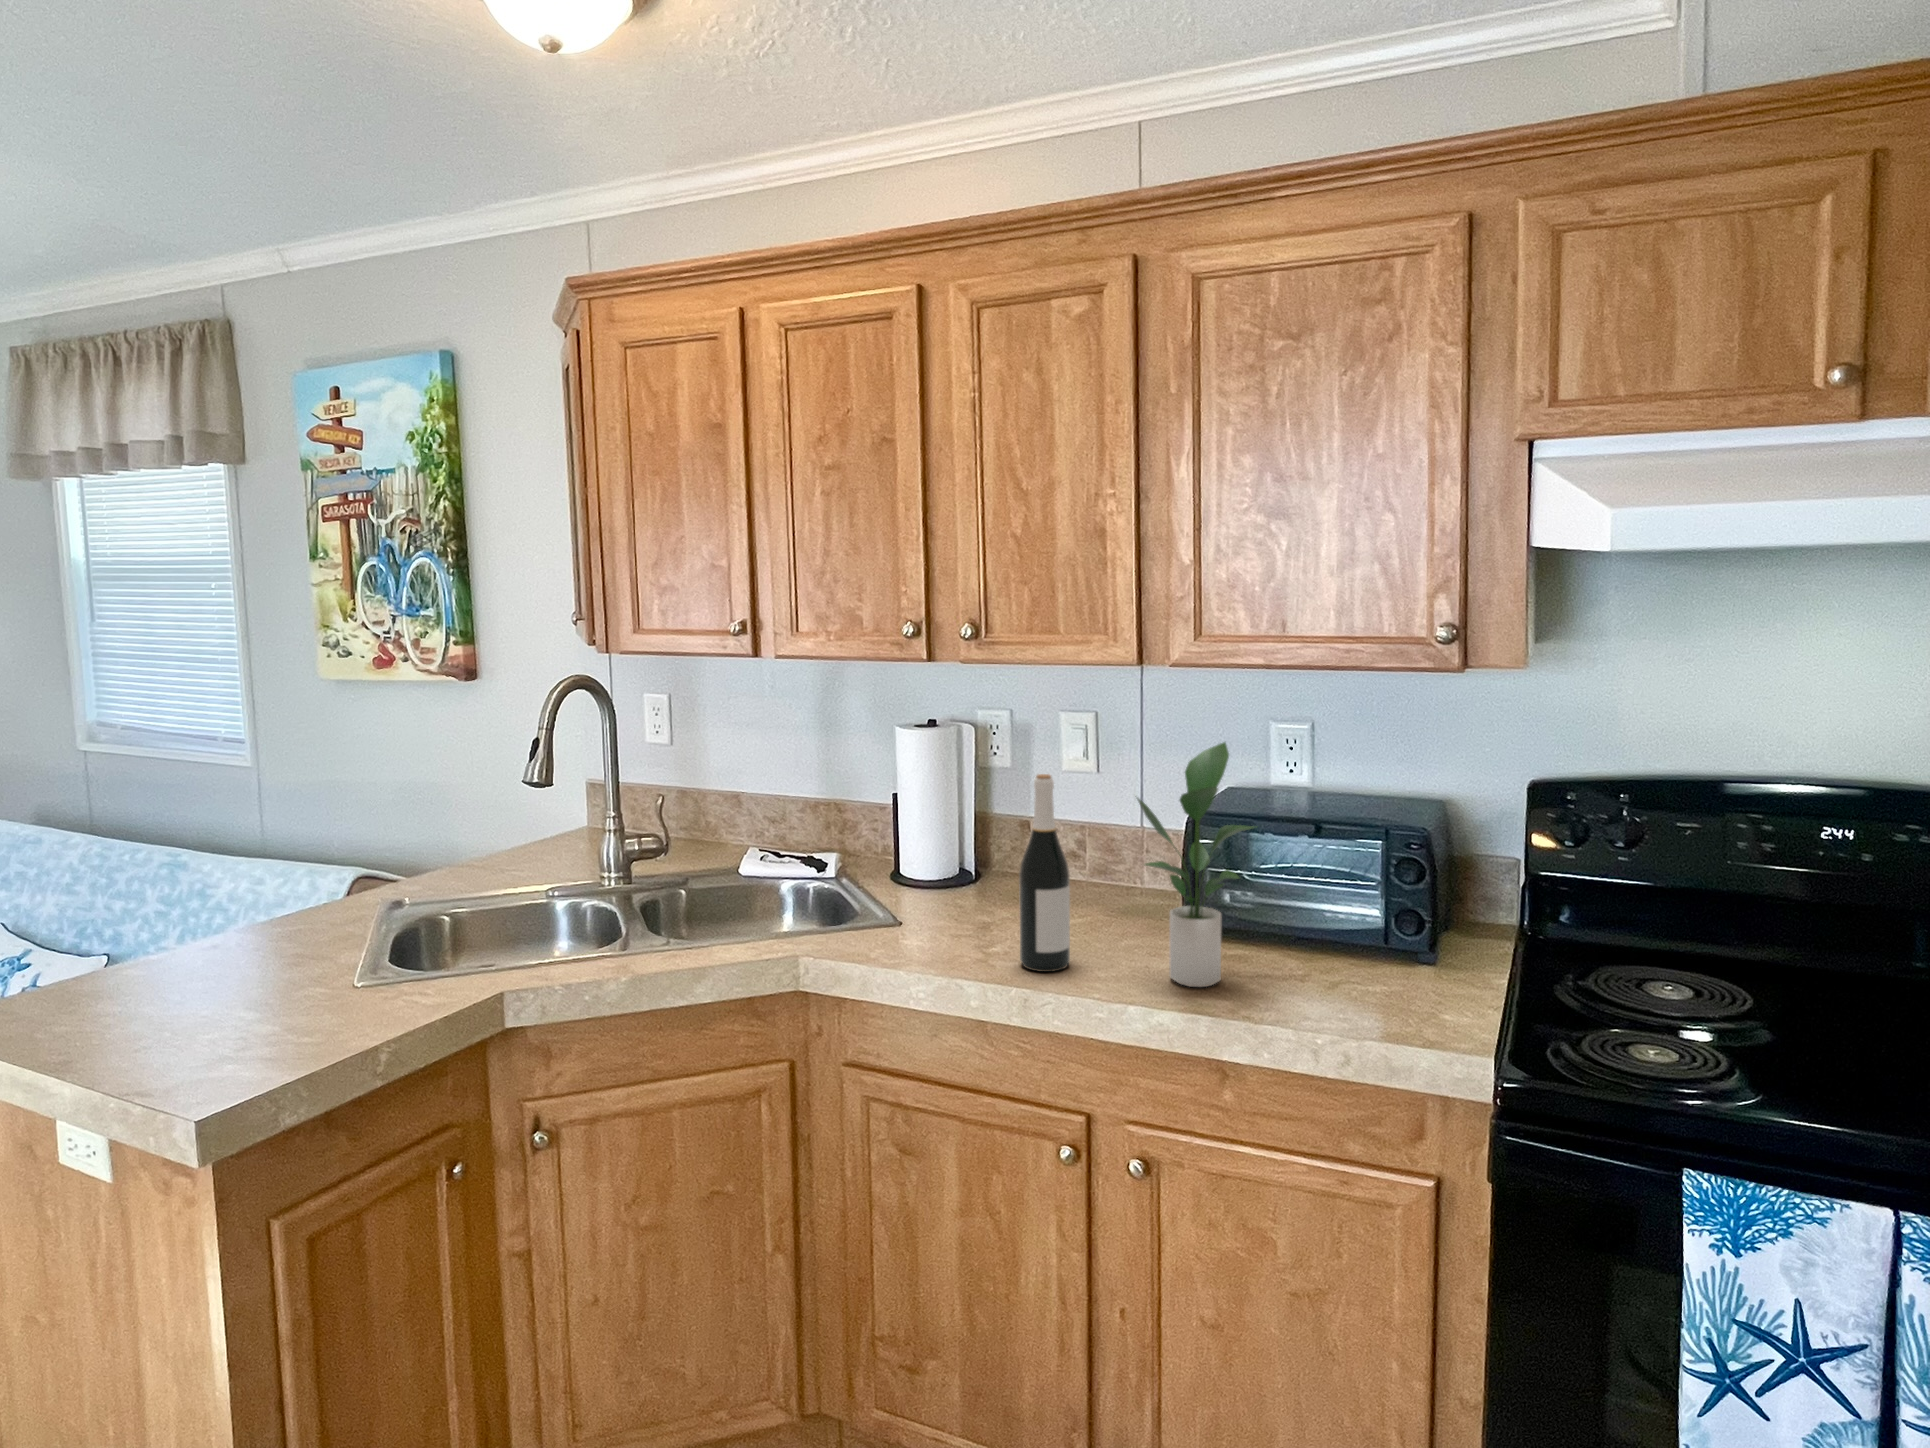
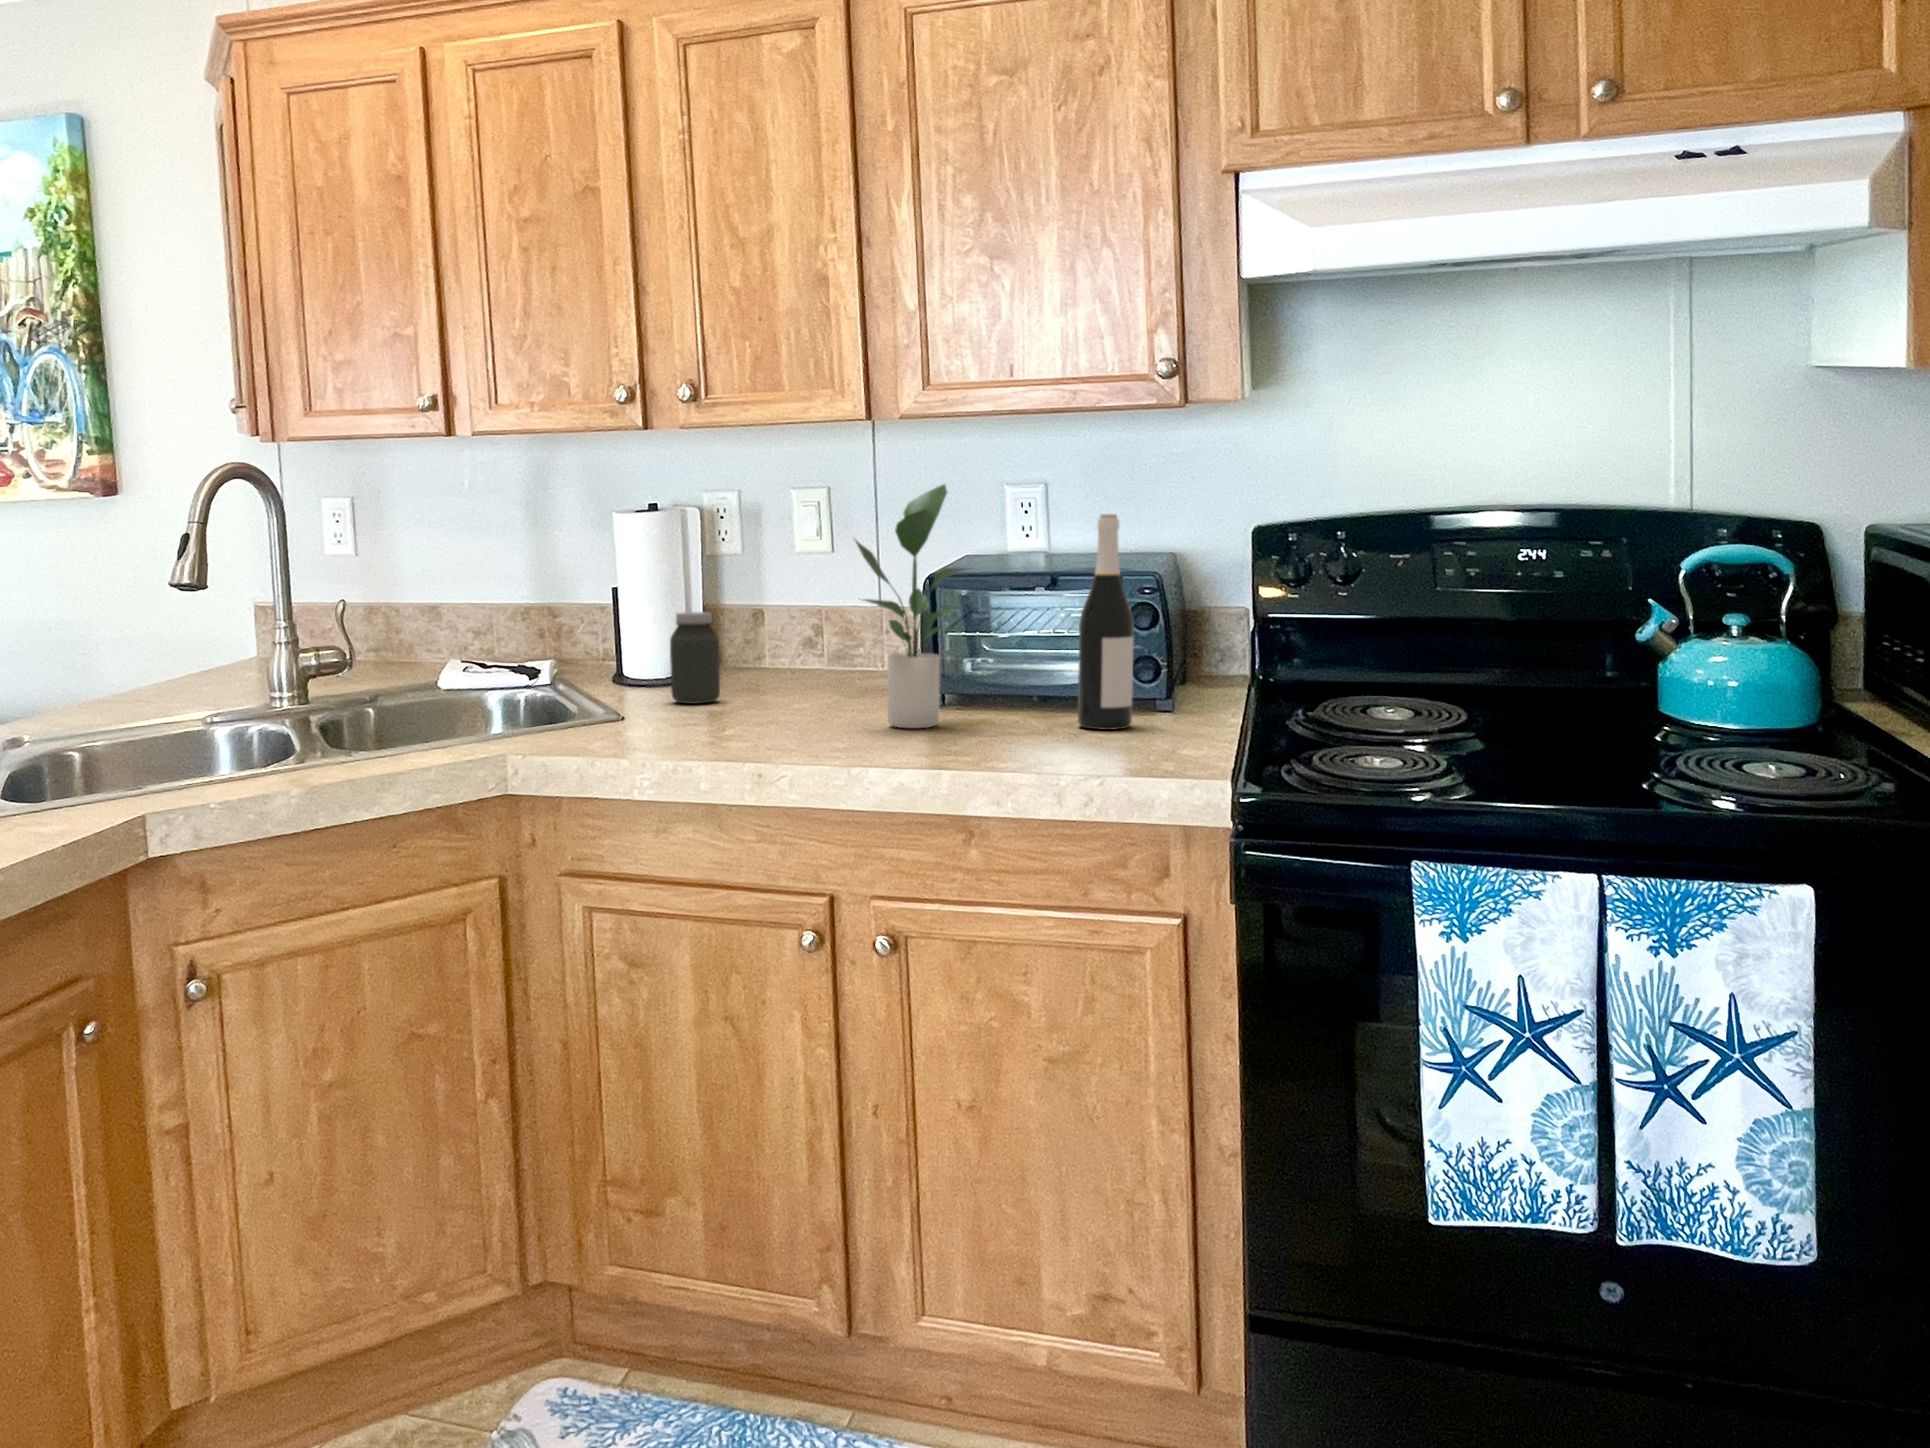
wine bottle: present [1019,774,1070,972] -> present [1078,514,1134,730]
jar: none [952,827,997,916] -> present [670,612,720,704]

